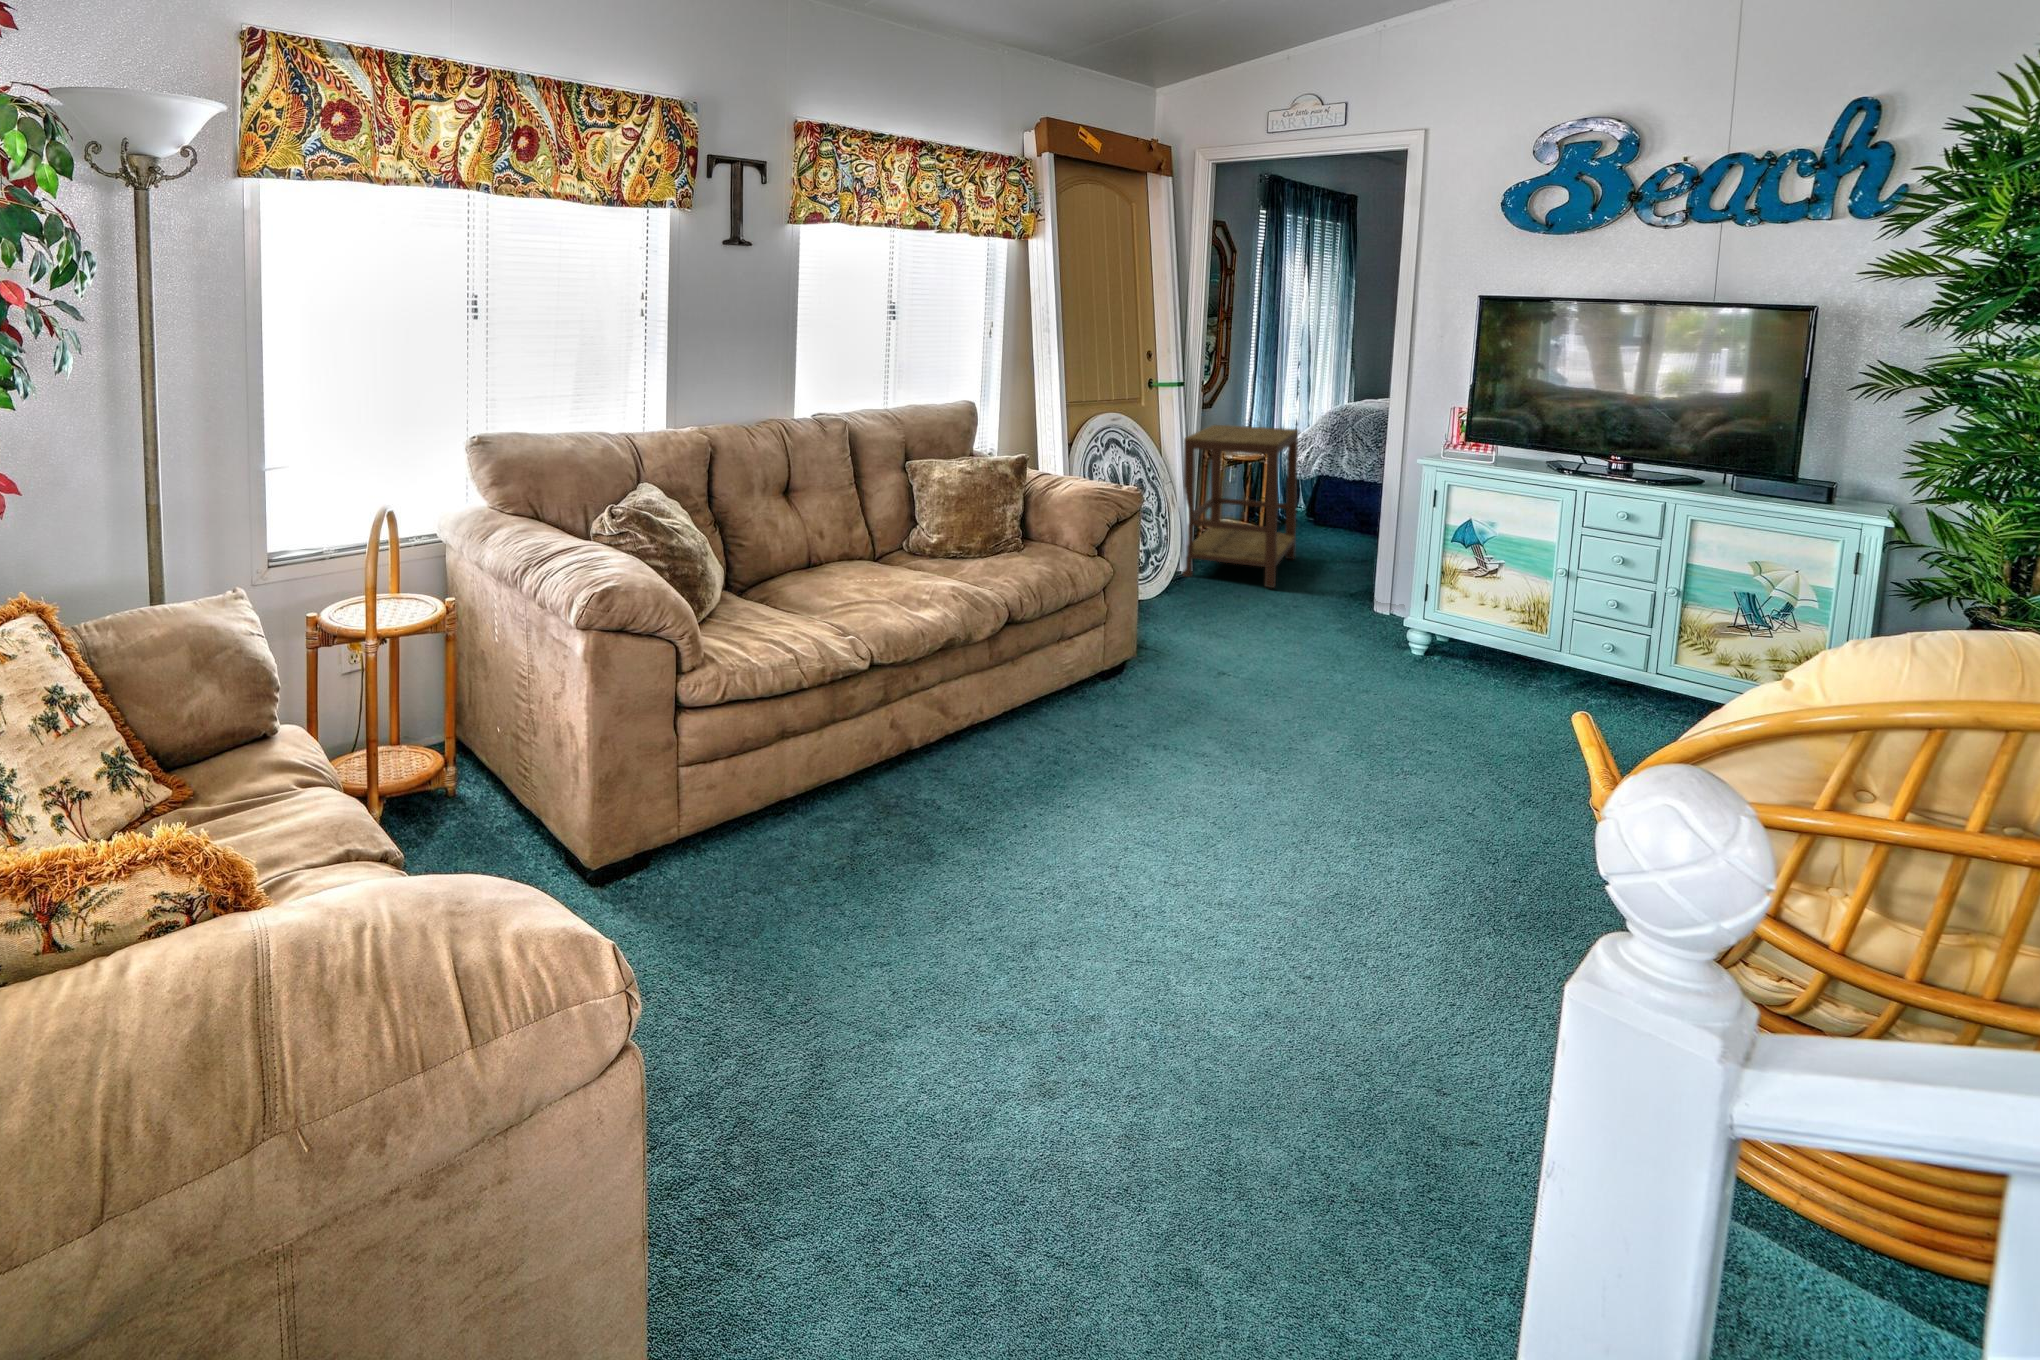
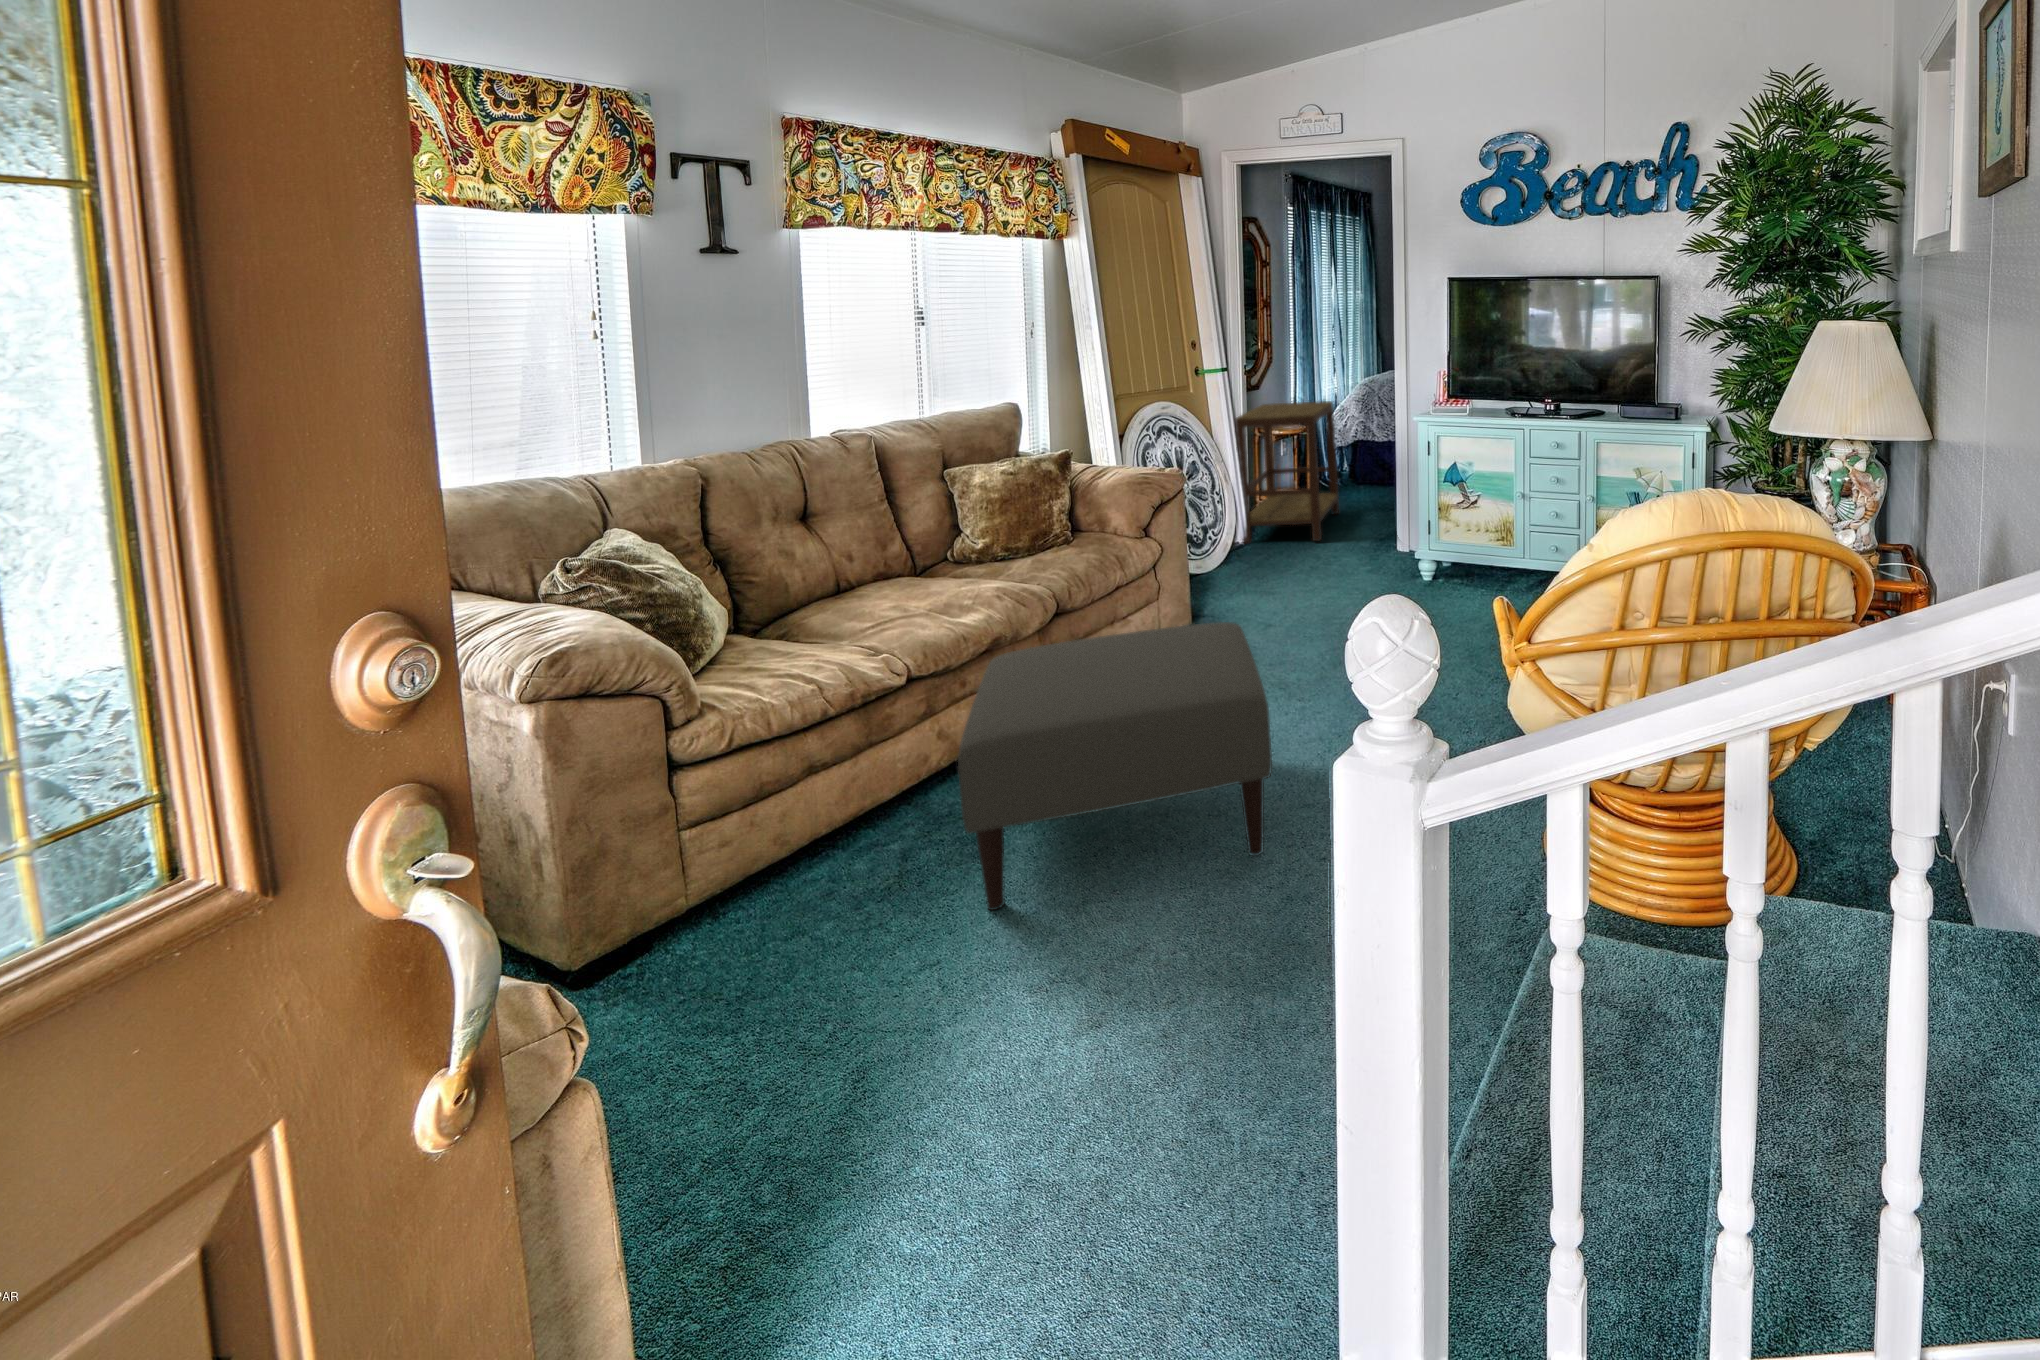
ottoman: none [918,657,1248,954] -> present [958,622,1272,910]

